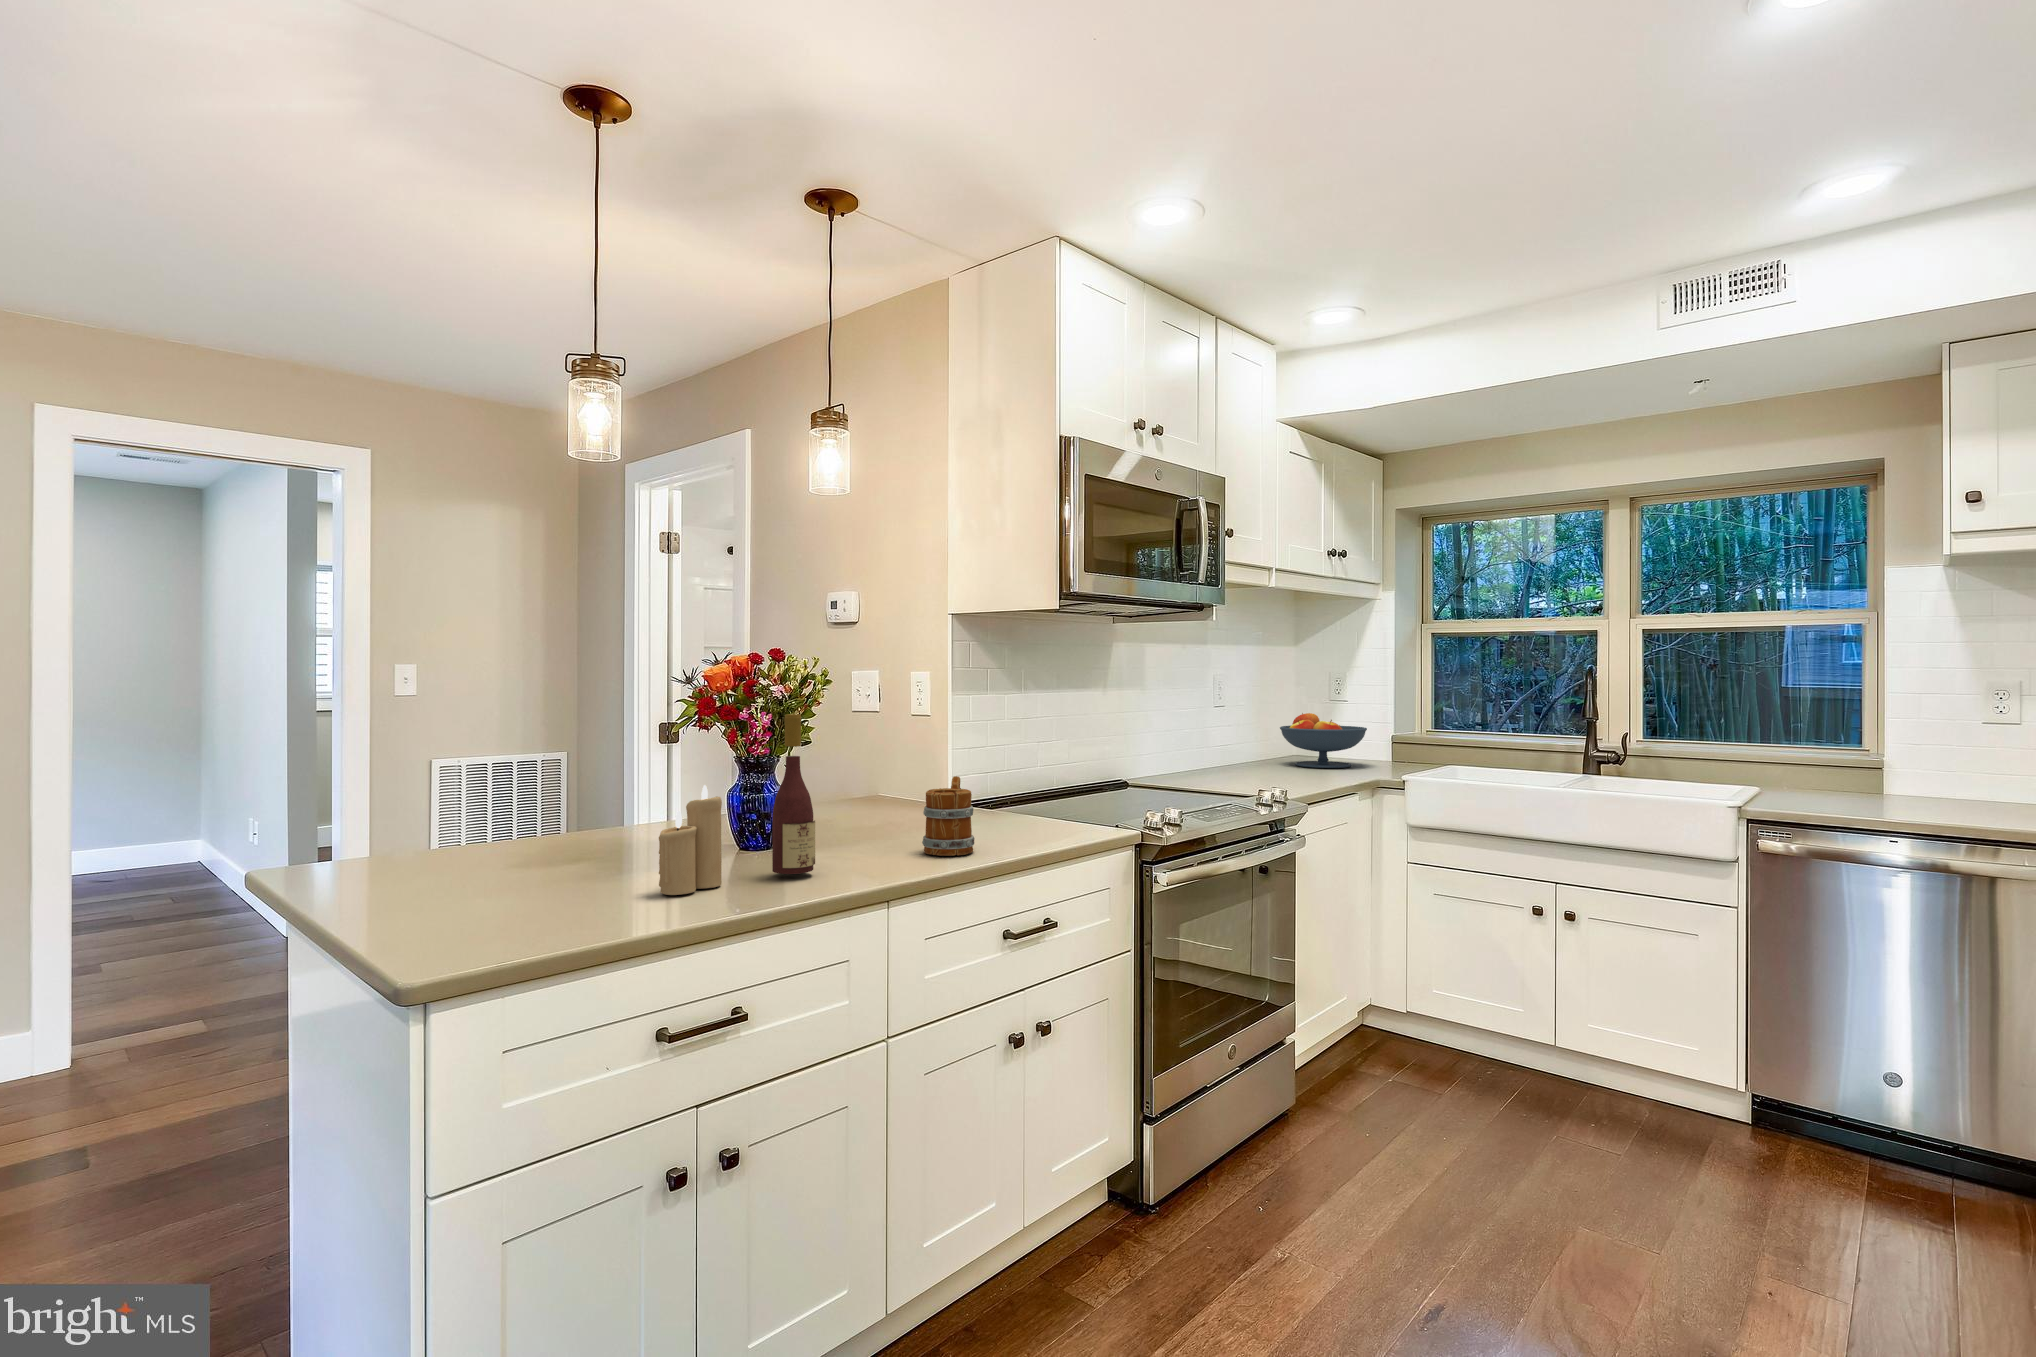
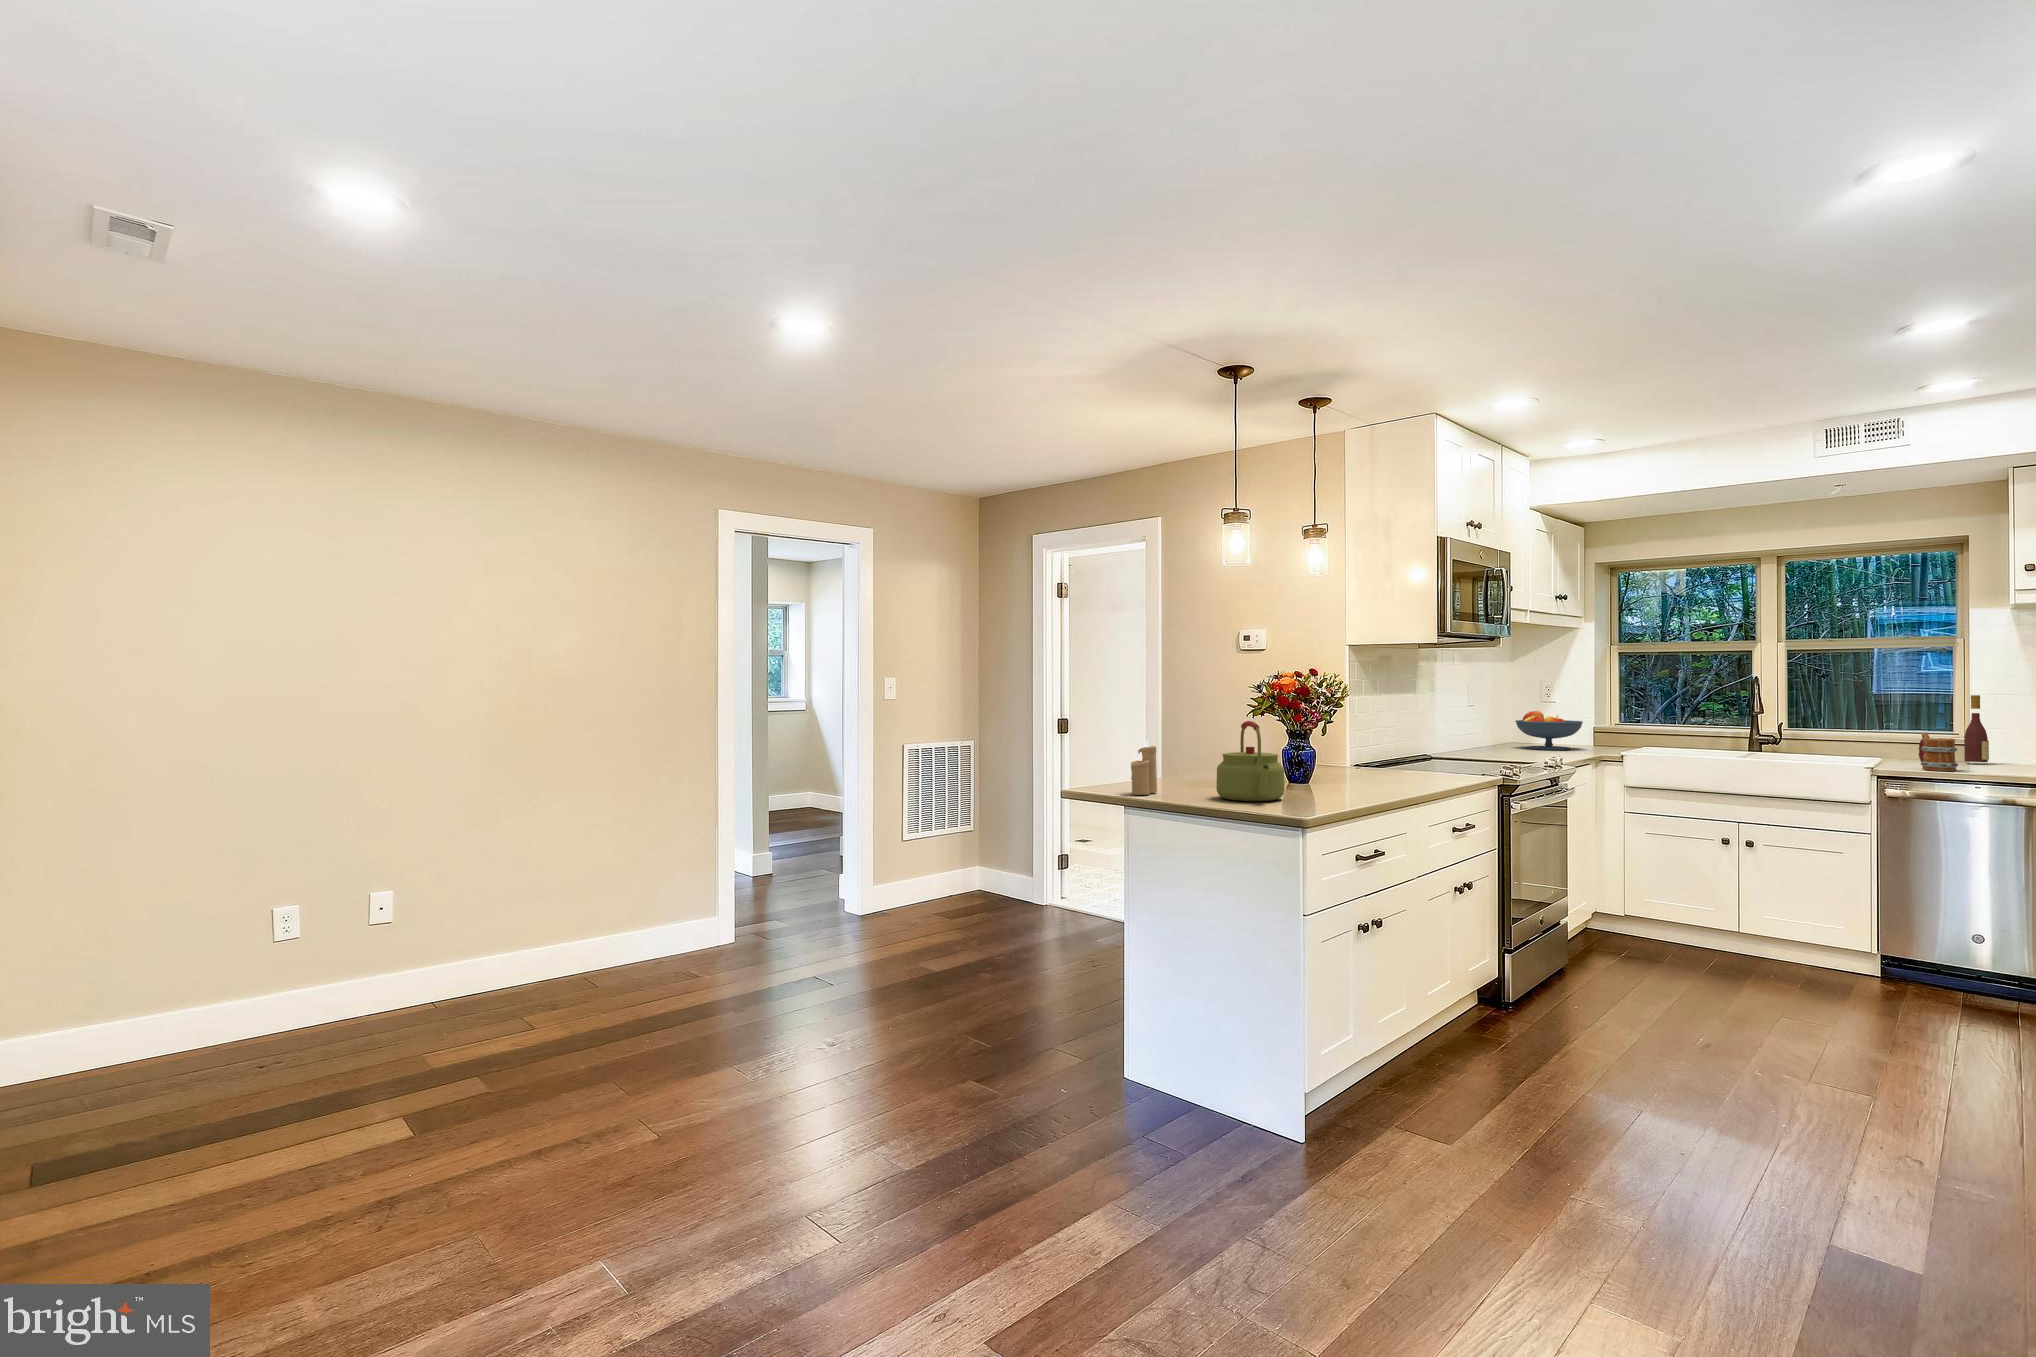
wine bottle: present [772,714,815,874] -> present [1964,695,1989,762]
kettle: none [449,751,592,914] -> present [1216,721,1285,801]
mug: present [922,776,974,856] -> present [1919,733,1958,771]
candle: present [659,785,722,895] -> present [1131,740,1157,795]

